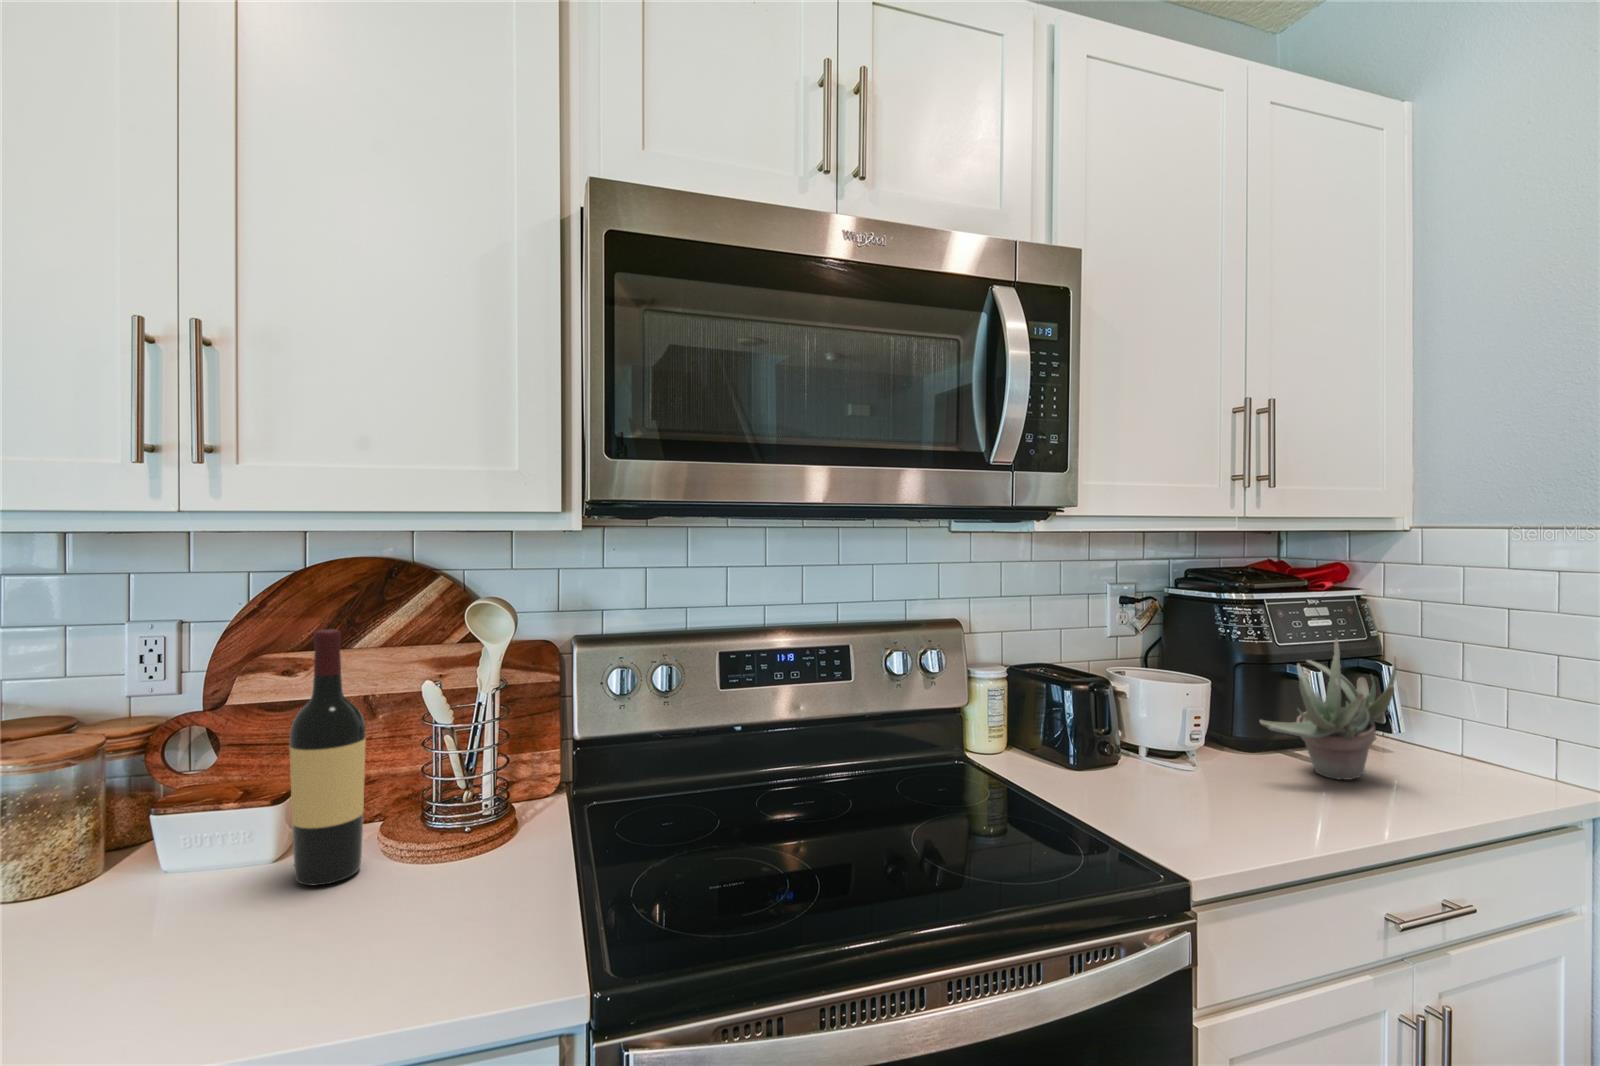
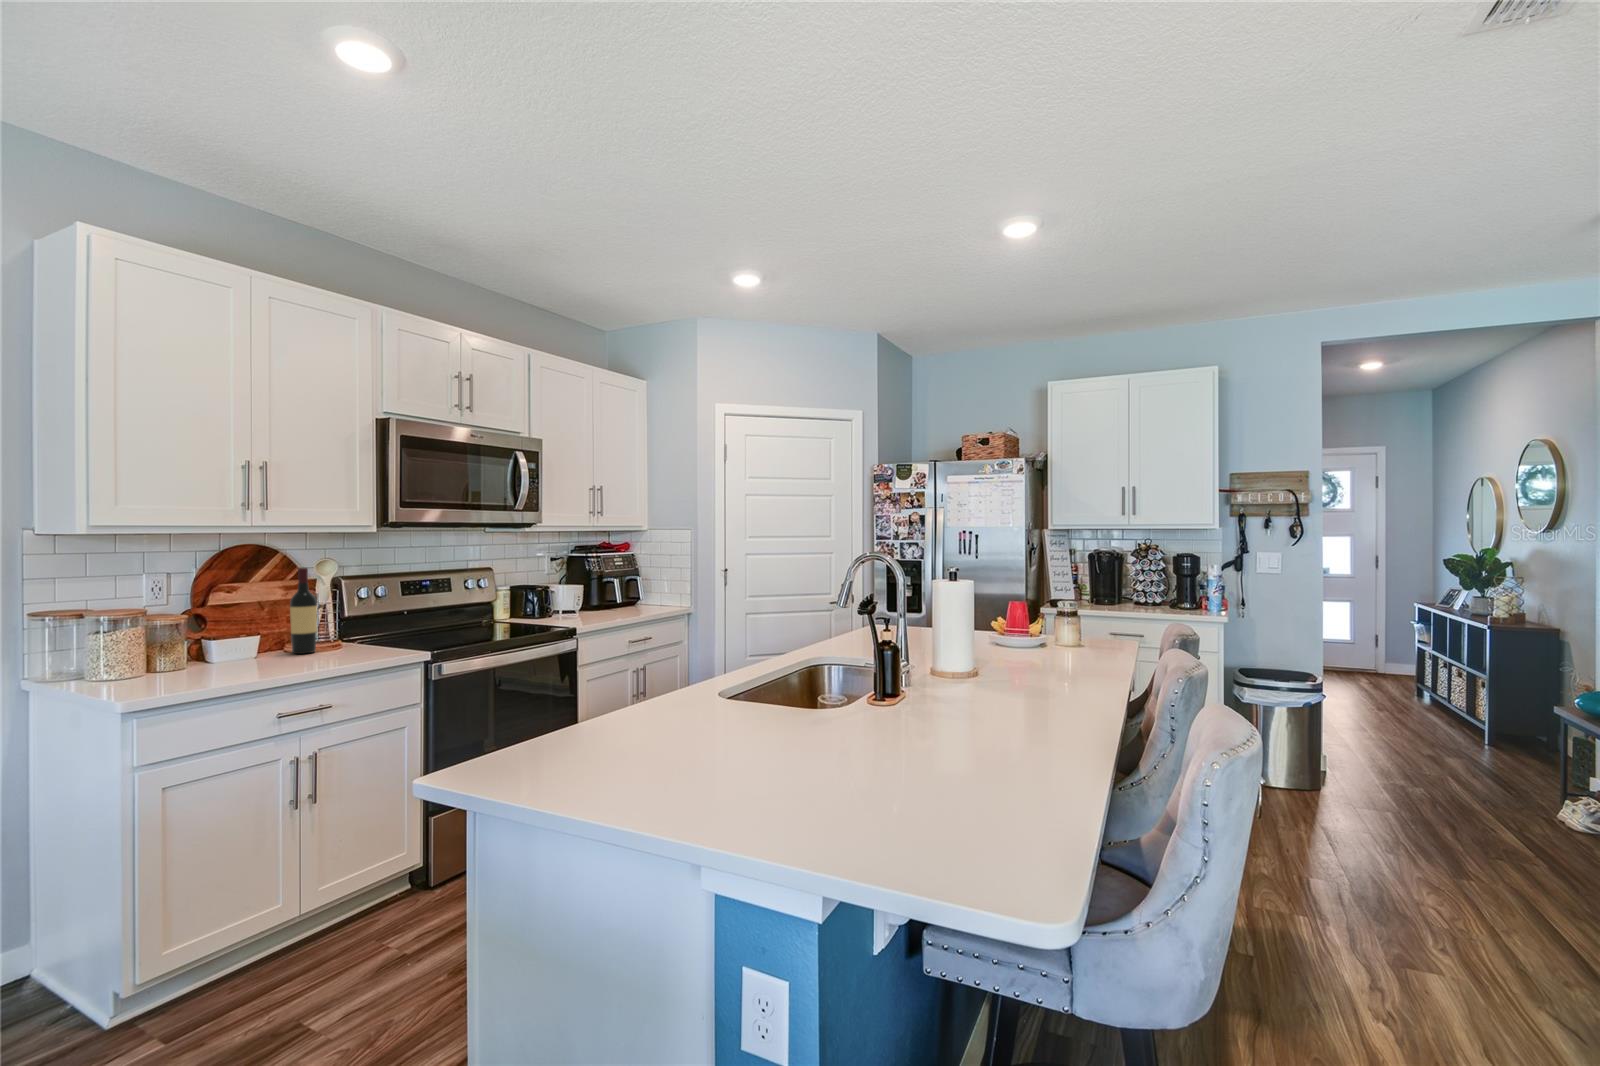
succulent plant: present [1260,639,1397,780] -> none [598,566,637,612]

